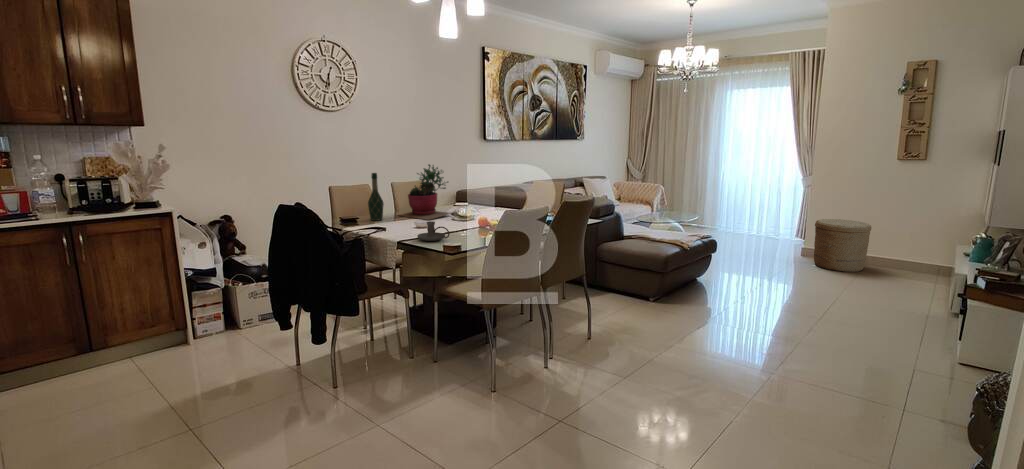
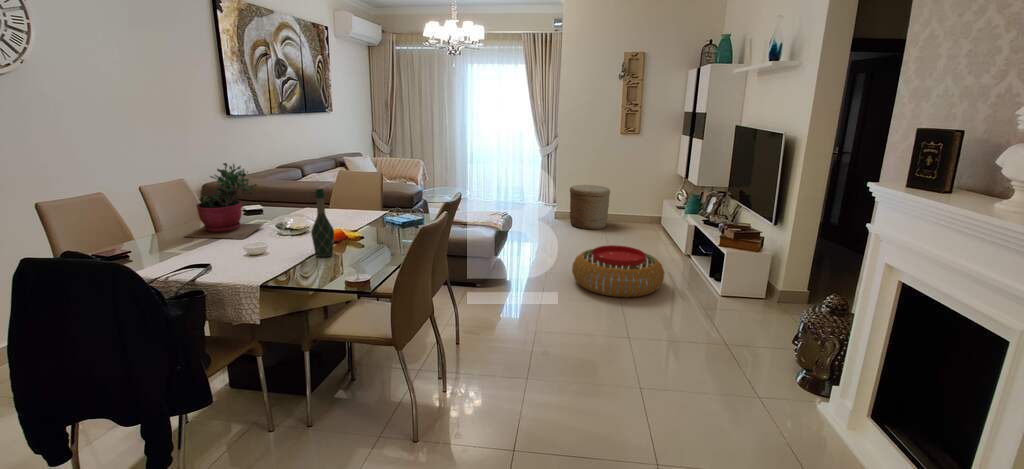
wine bottle: present [368,173,384,221] -> present [311,189,334,257]
candle holder: present [417,221,449,241] -> none [277,247,324,274]
pouf: none [758,280,882,343] -> present [572,245,664,297]

